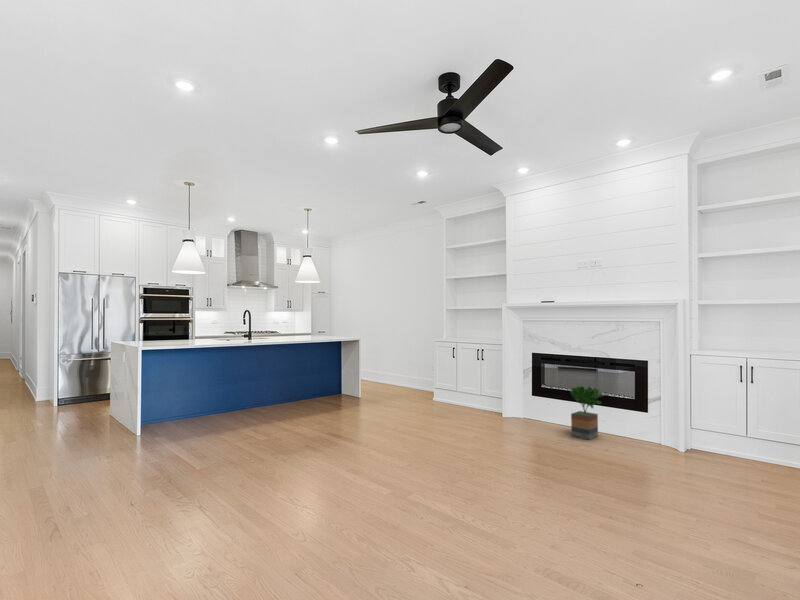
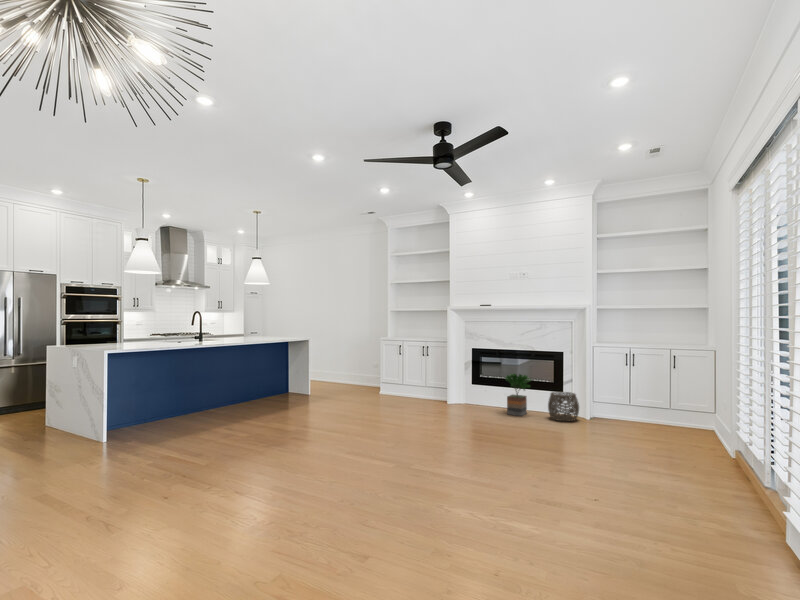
woven basket: none [623,411,668,452] -> present [548,392,579,421]

